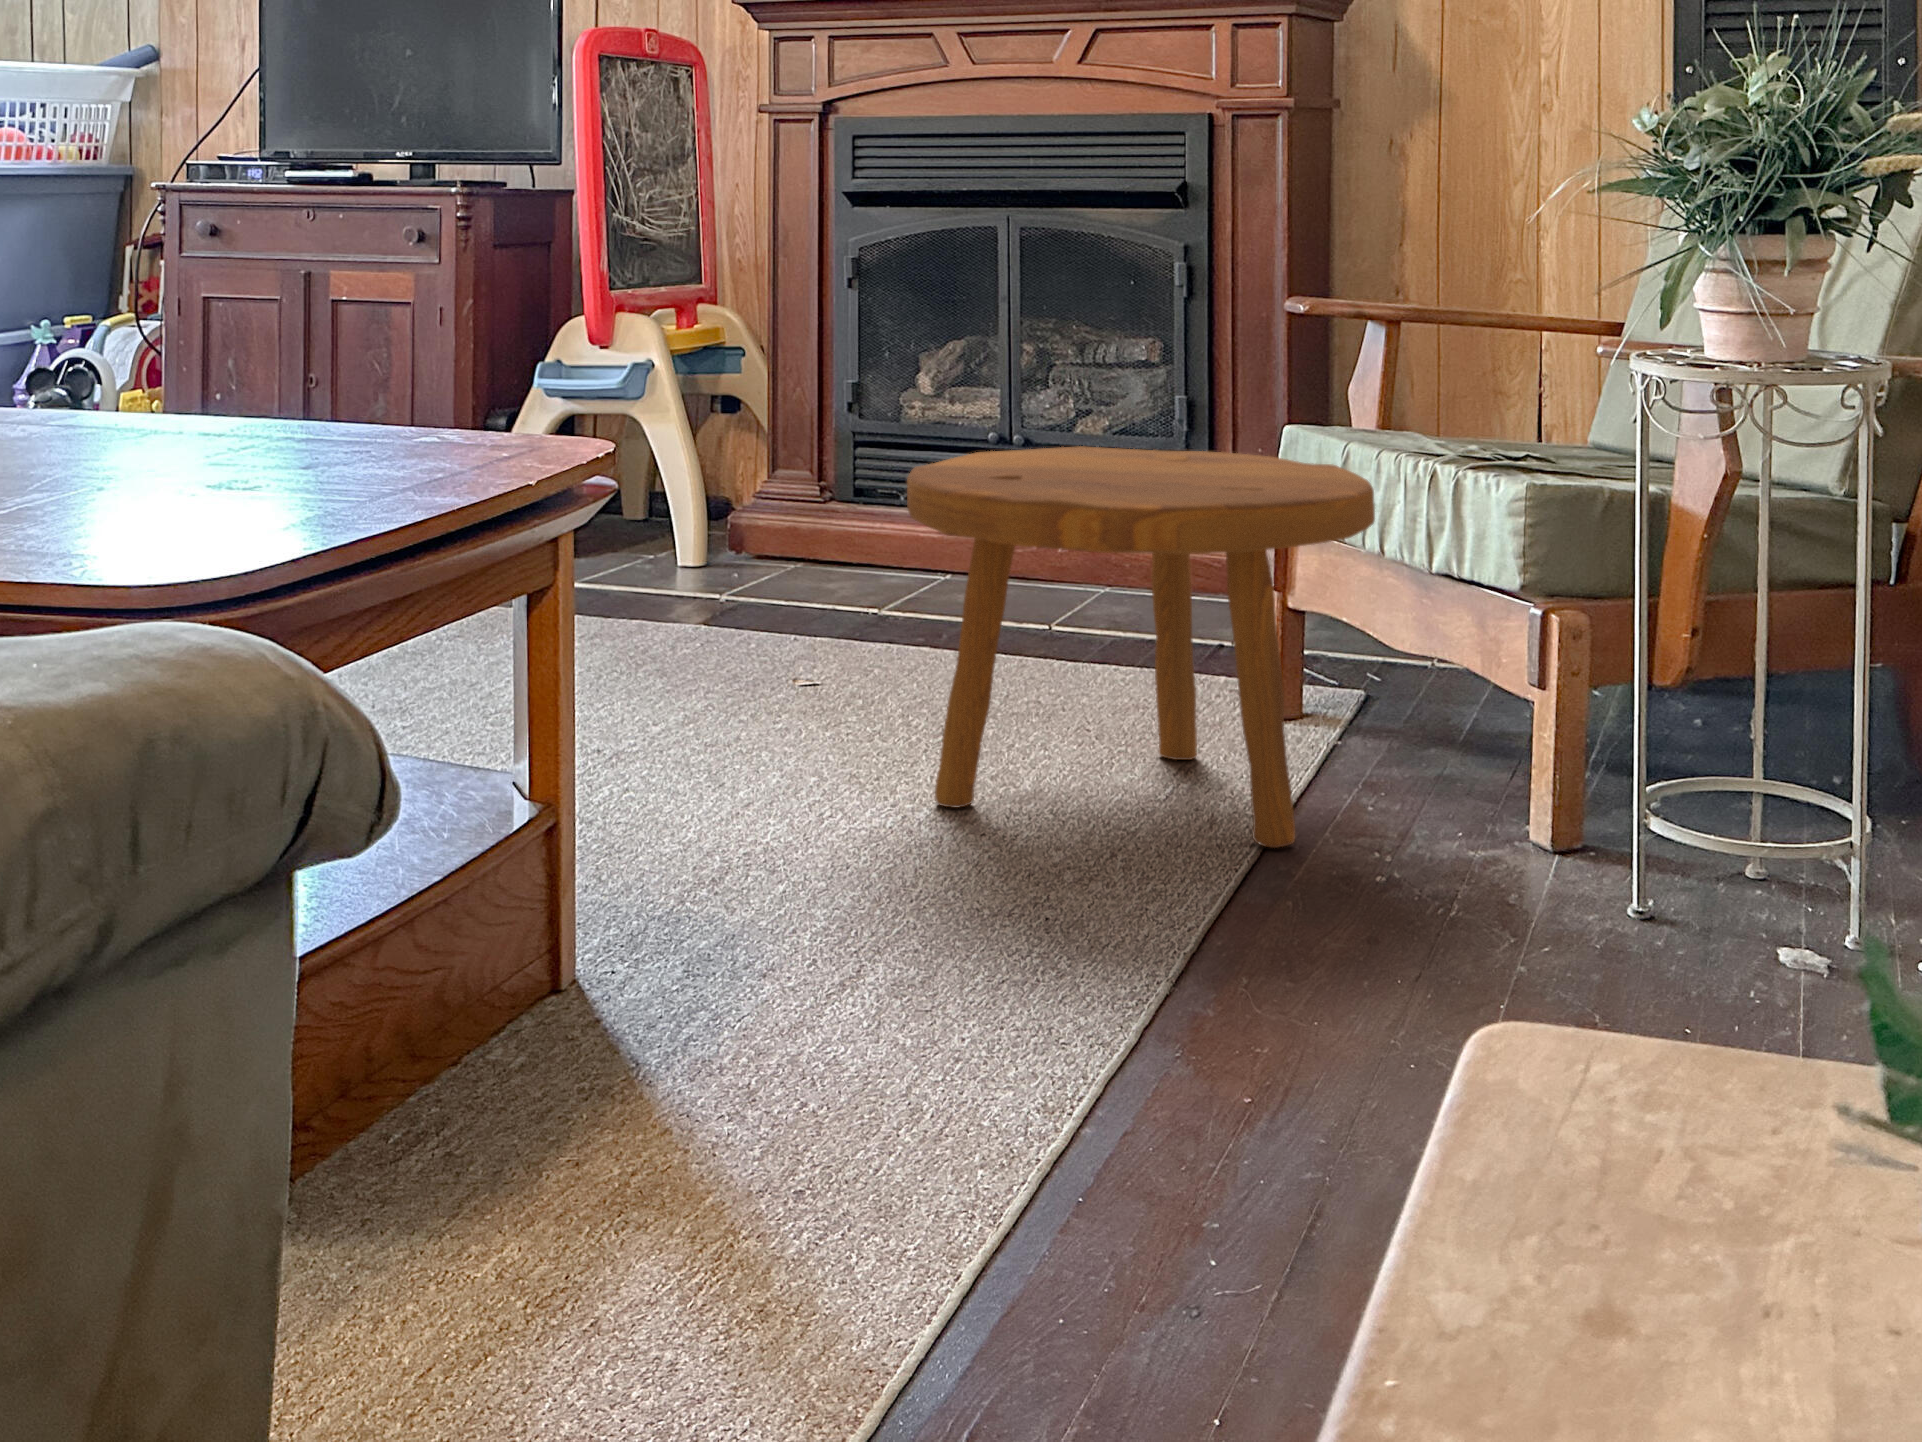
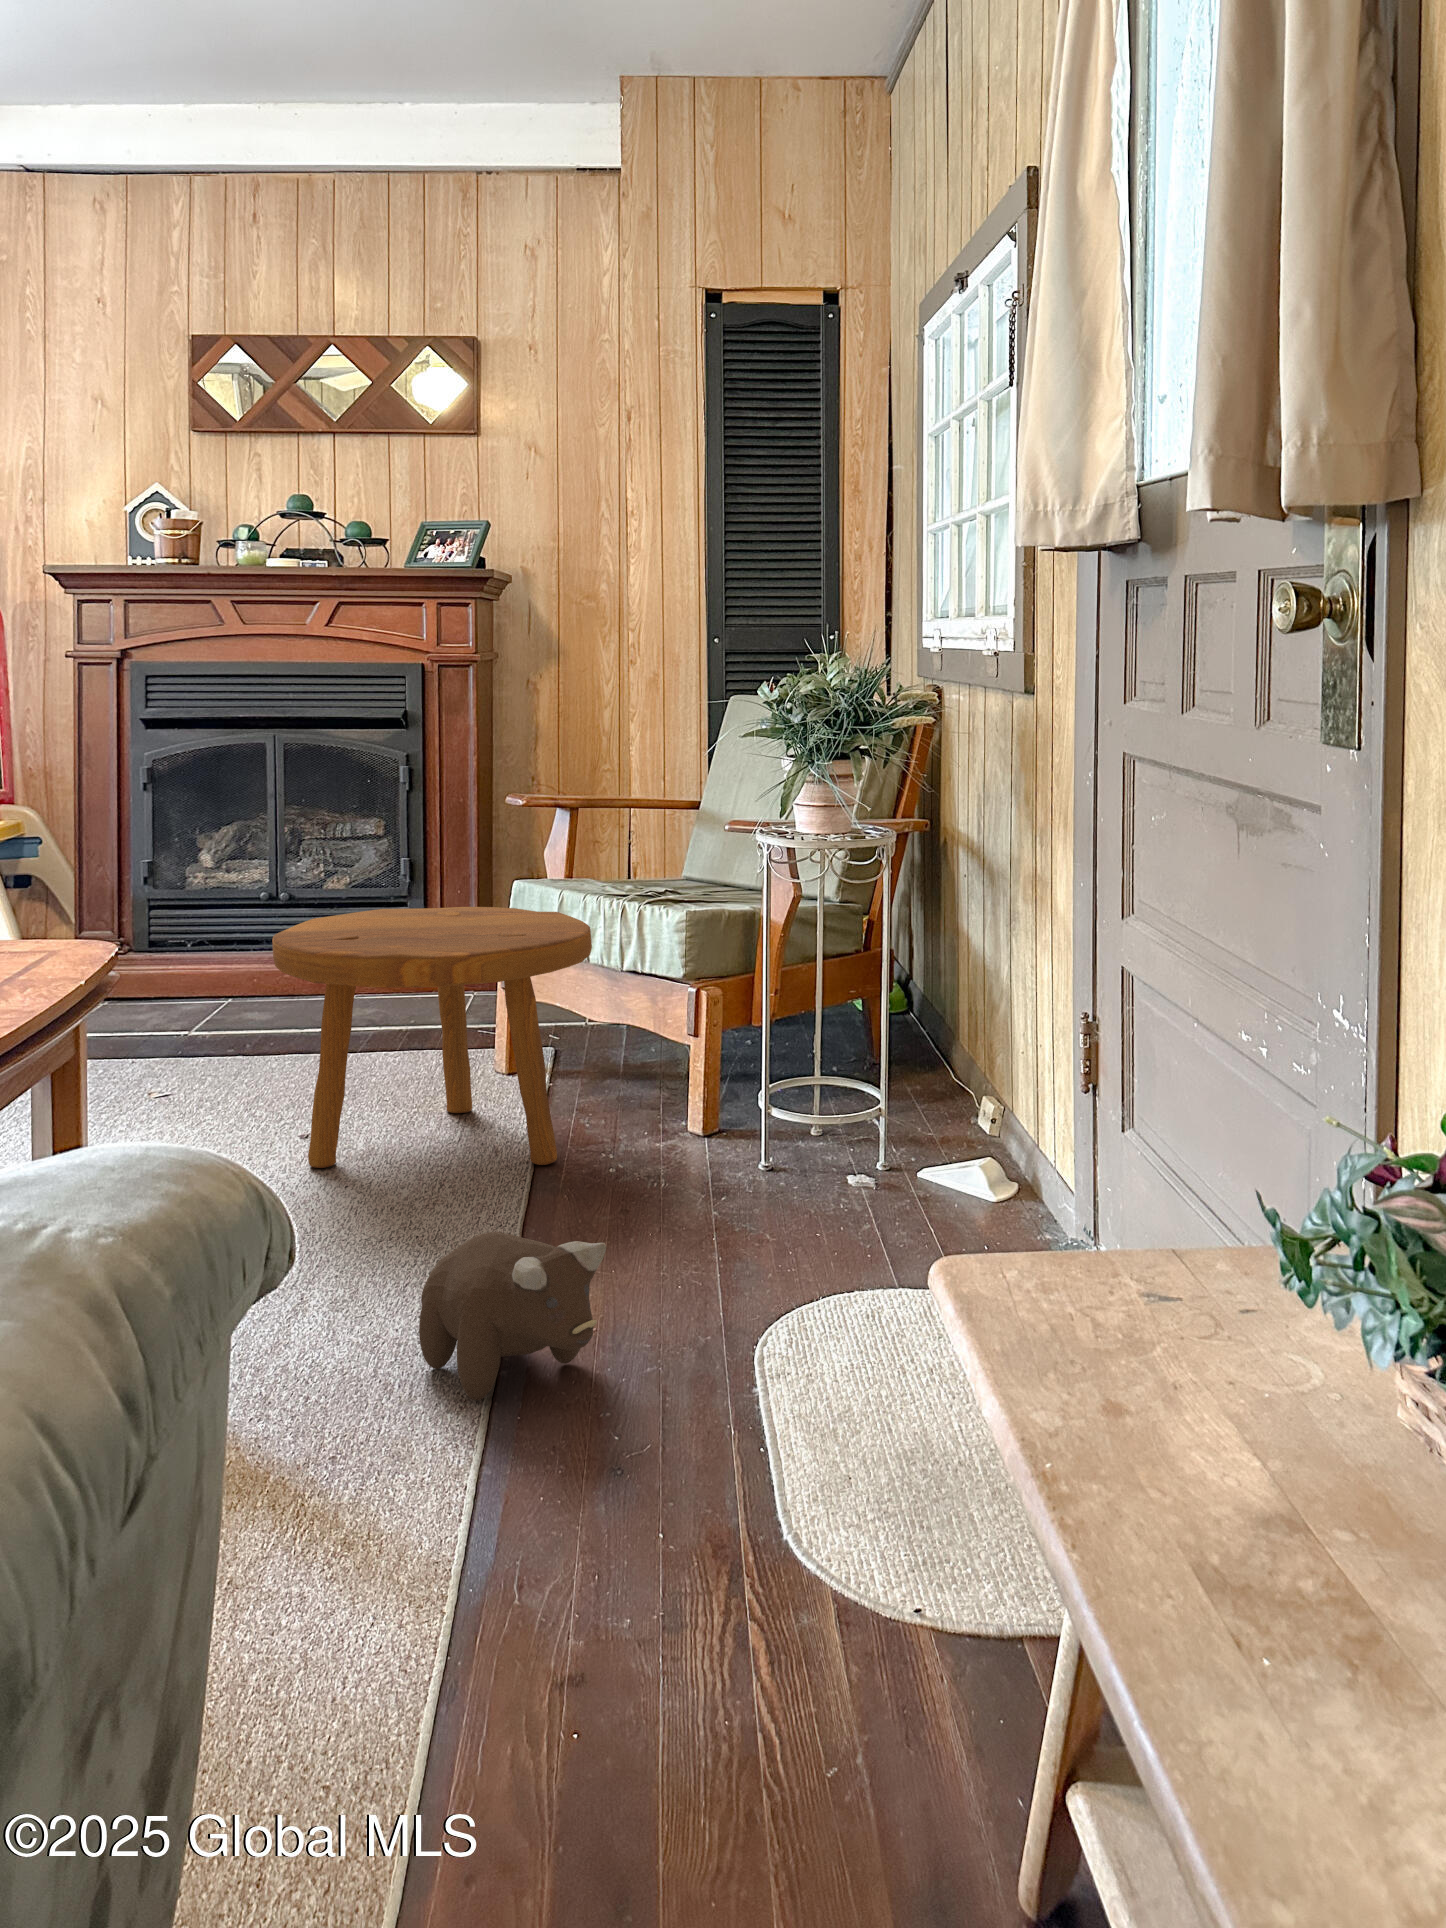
plush toy: none [970,906,1241,1161] -> present [419,1232,606,1400]

